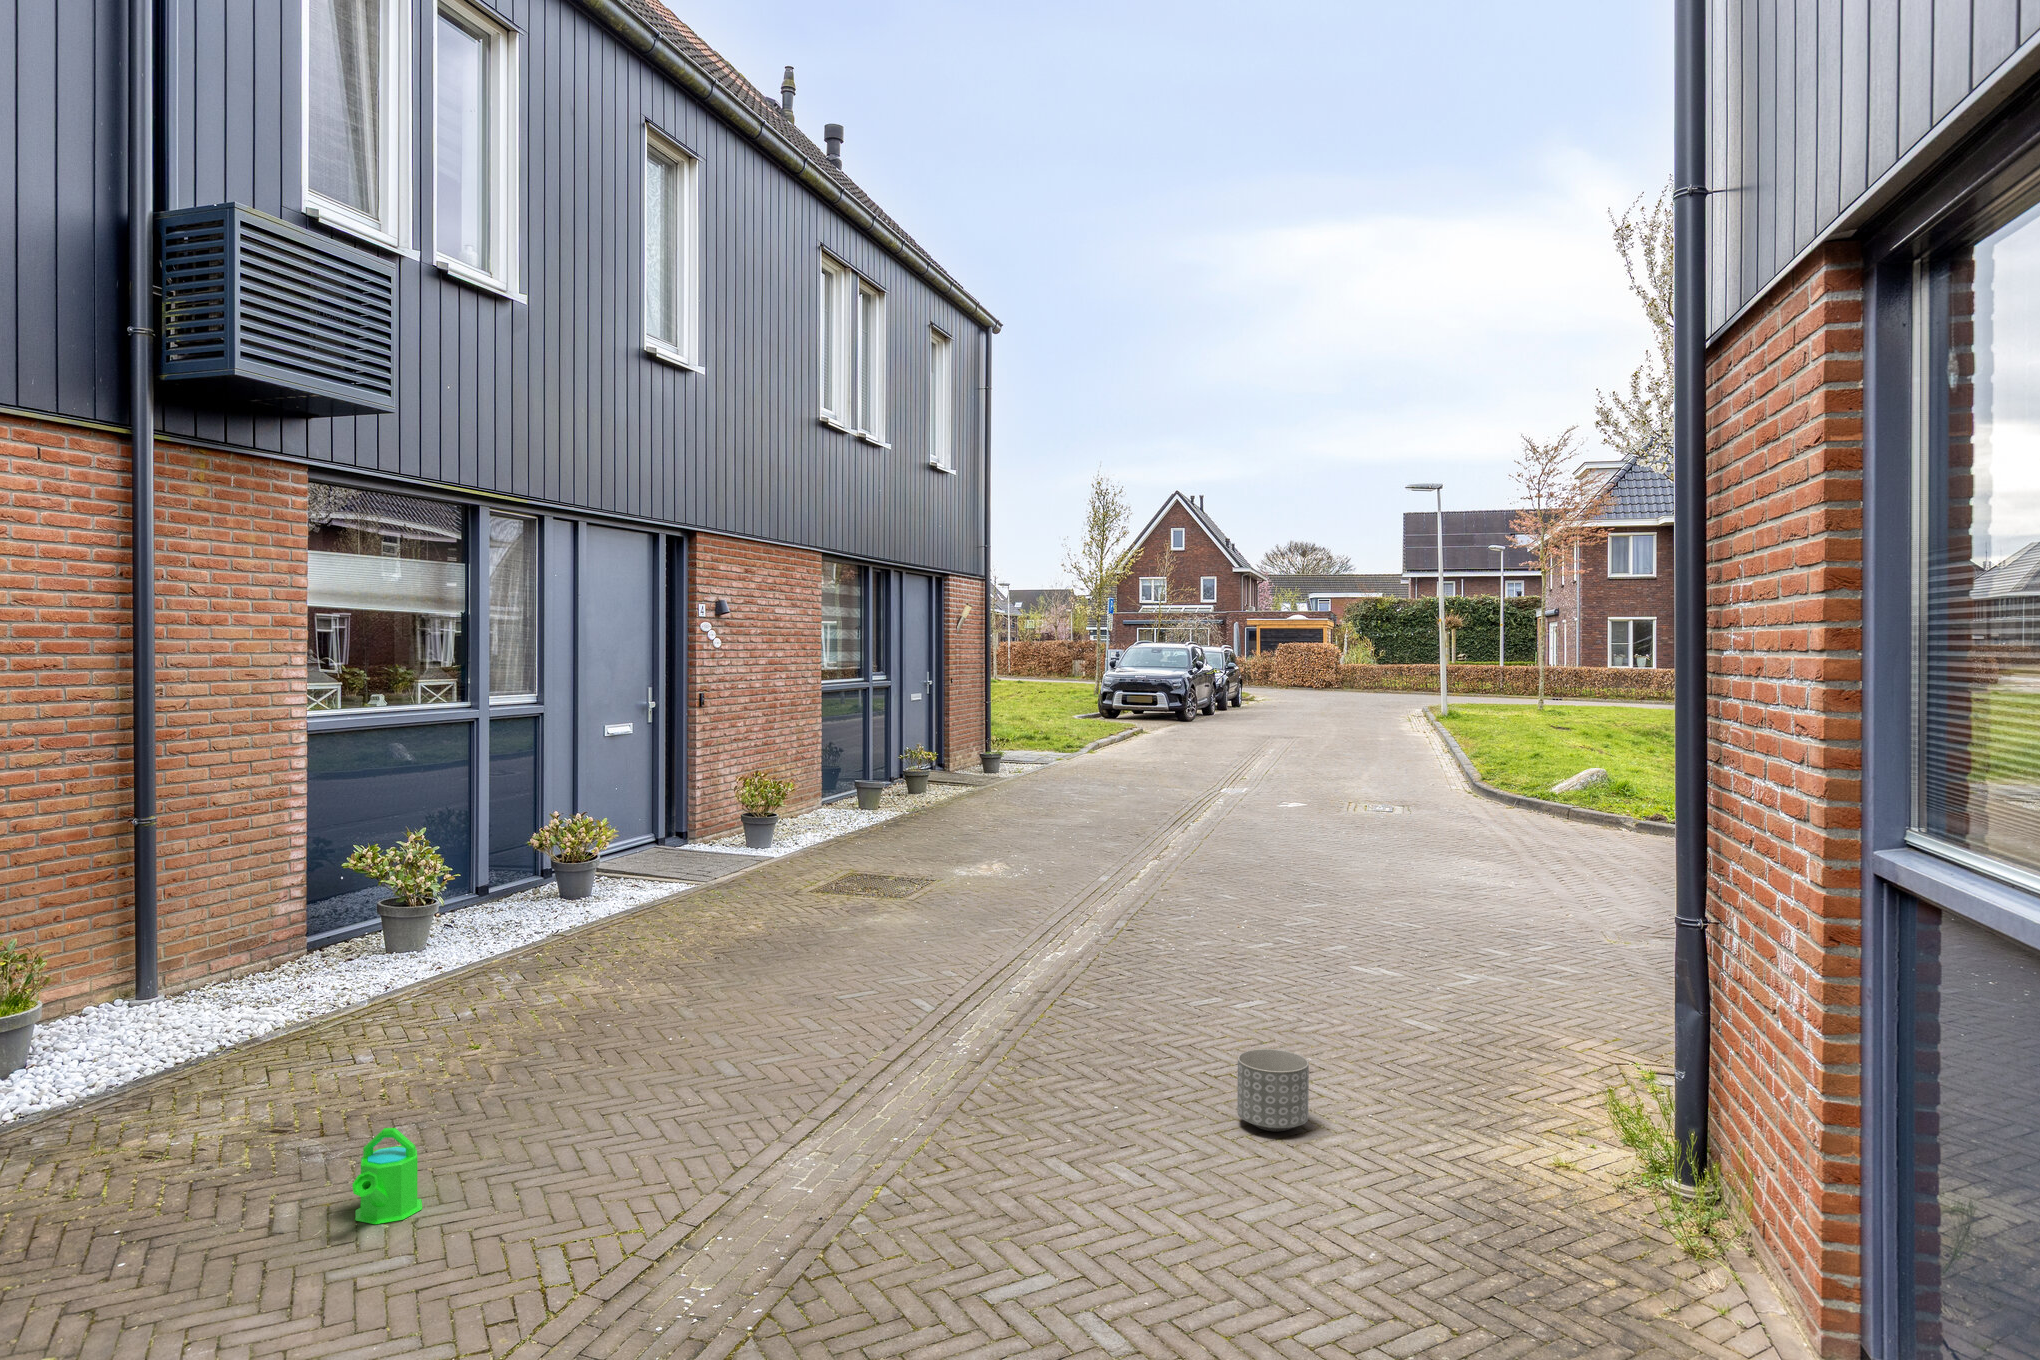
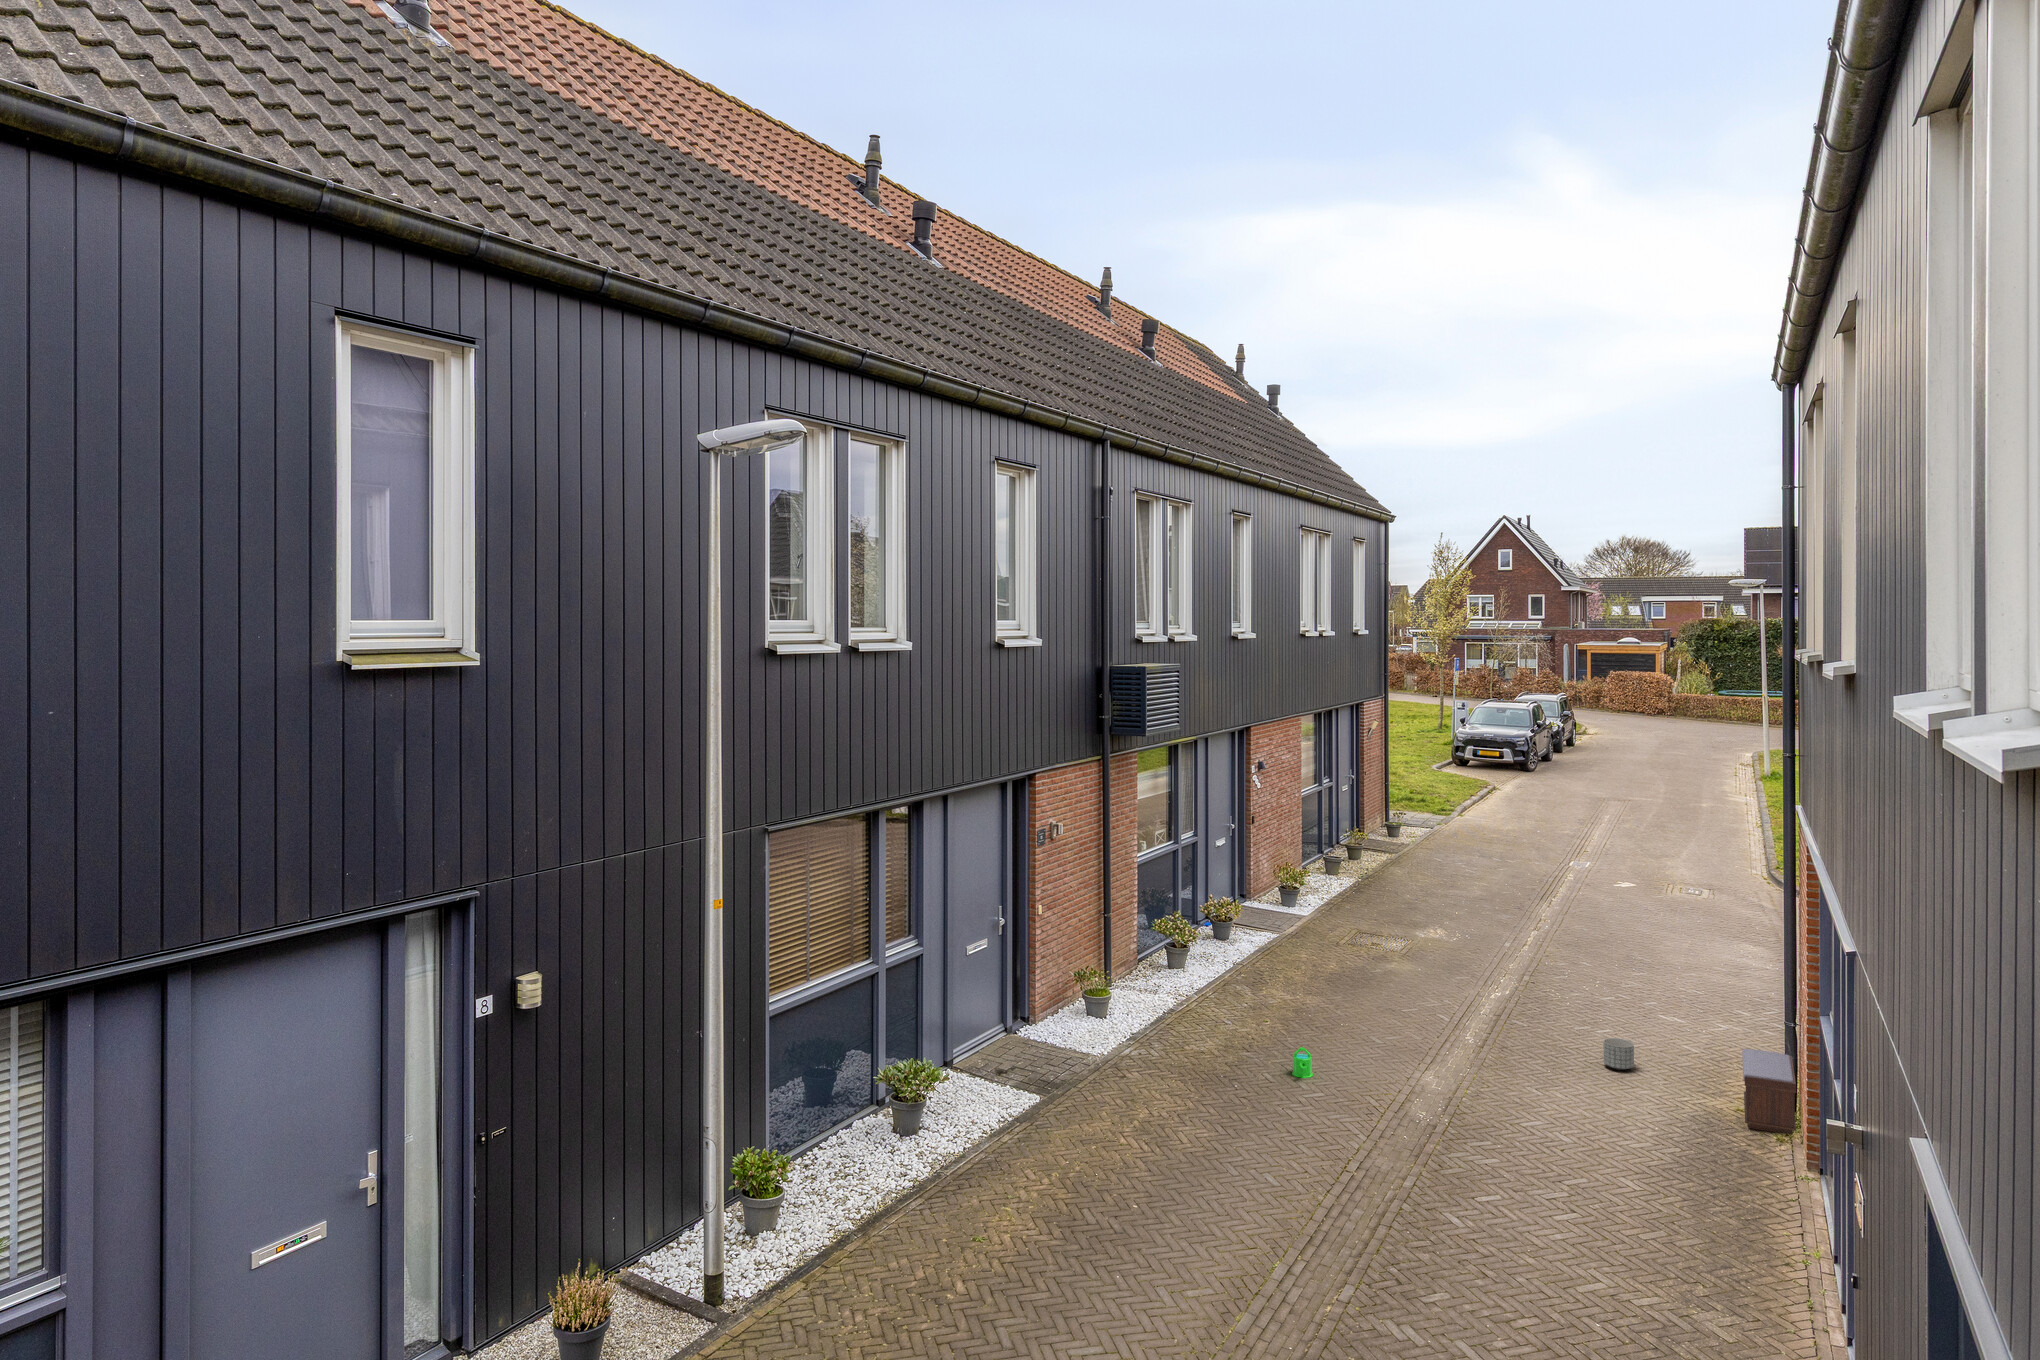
bench: none [1582,1061,1779,1327] -> present [1742,1049,1796,1135]

